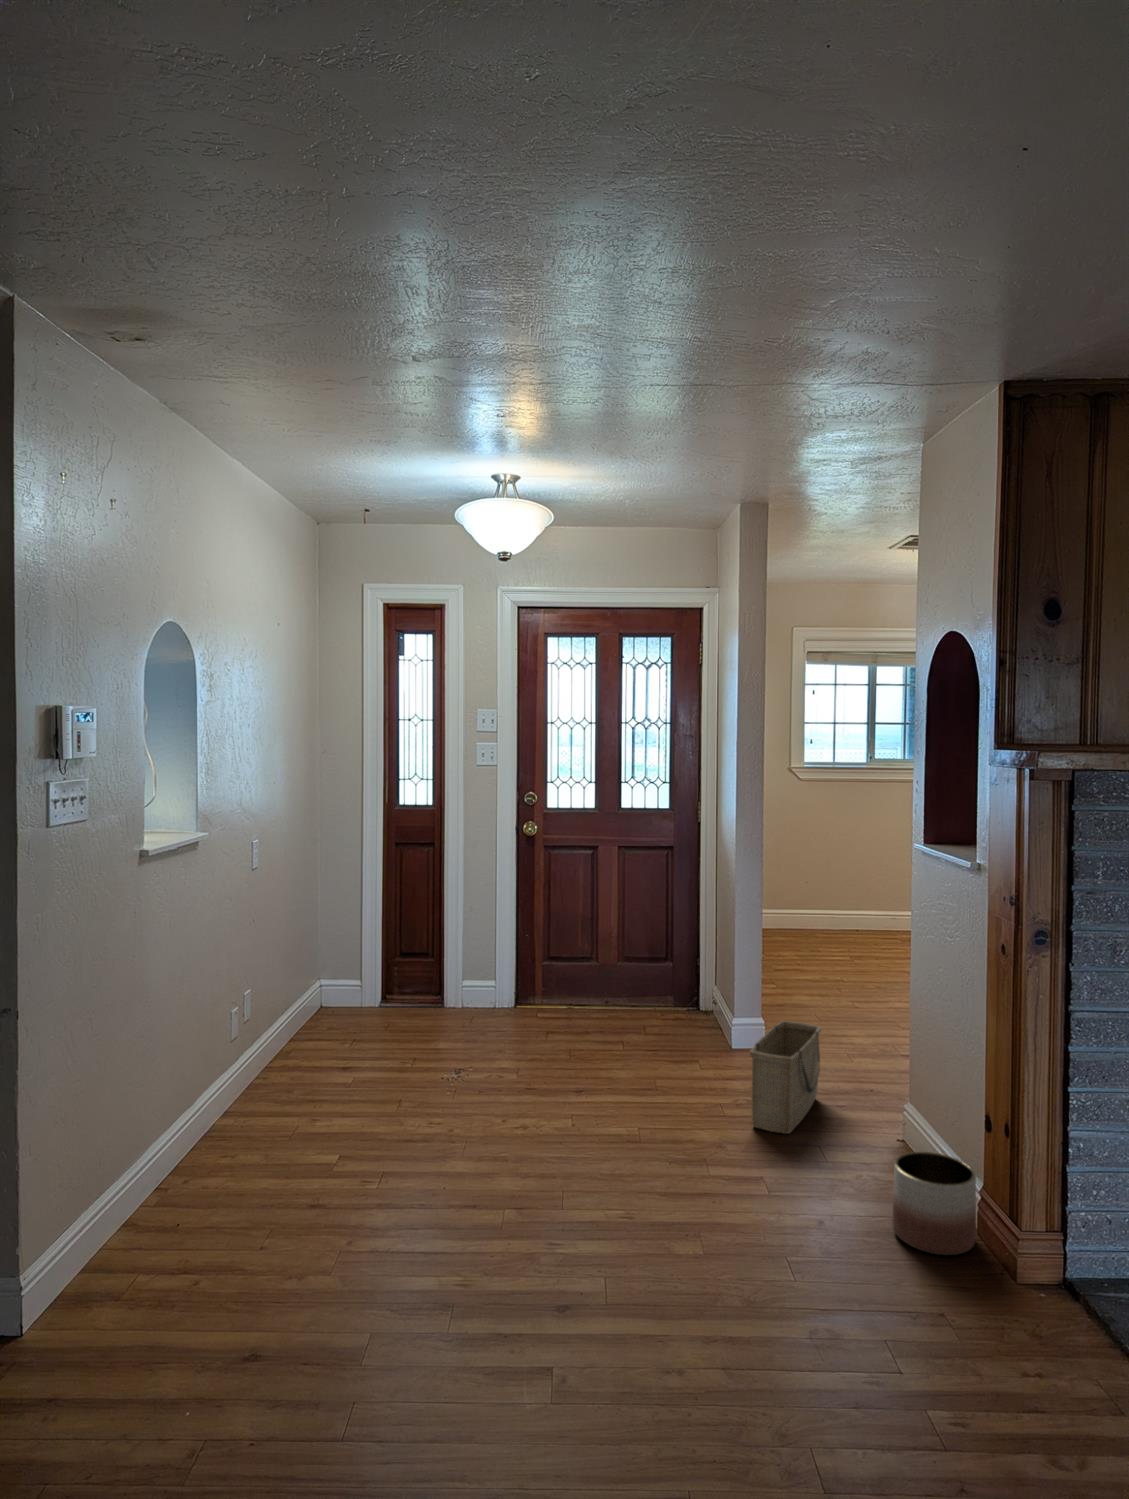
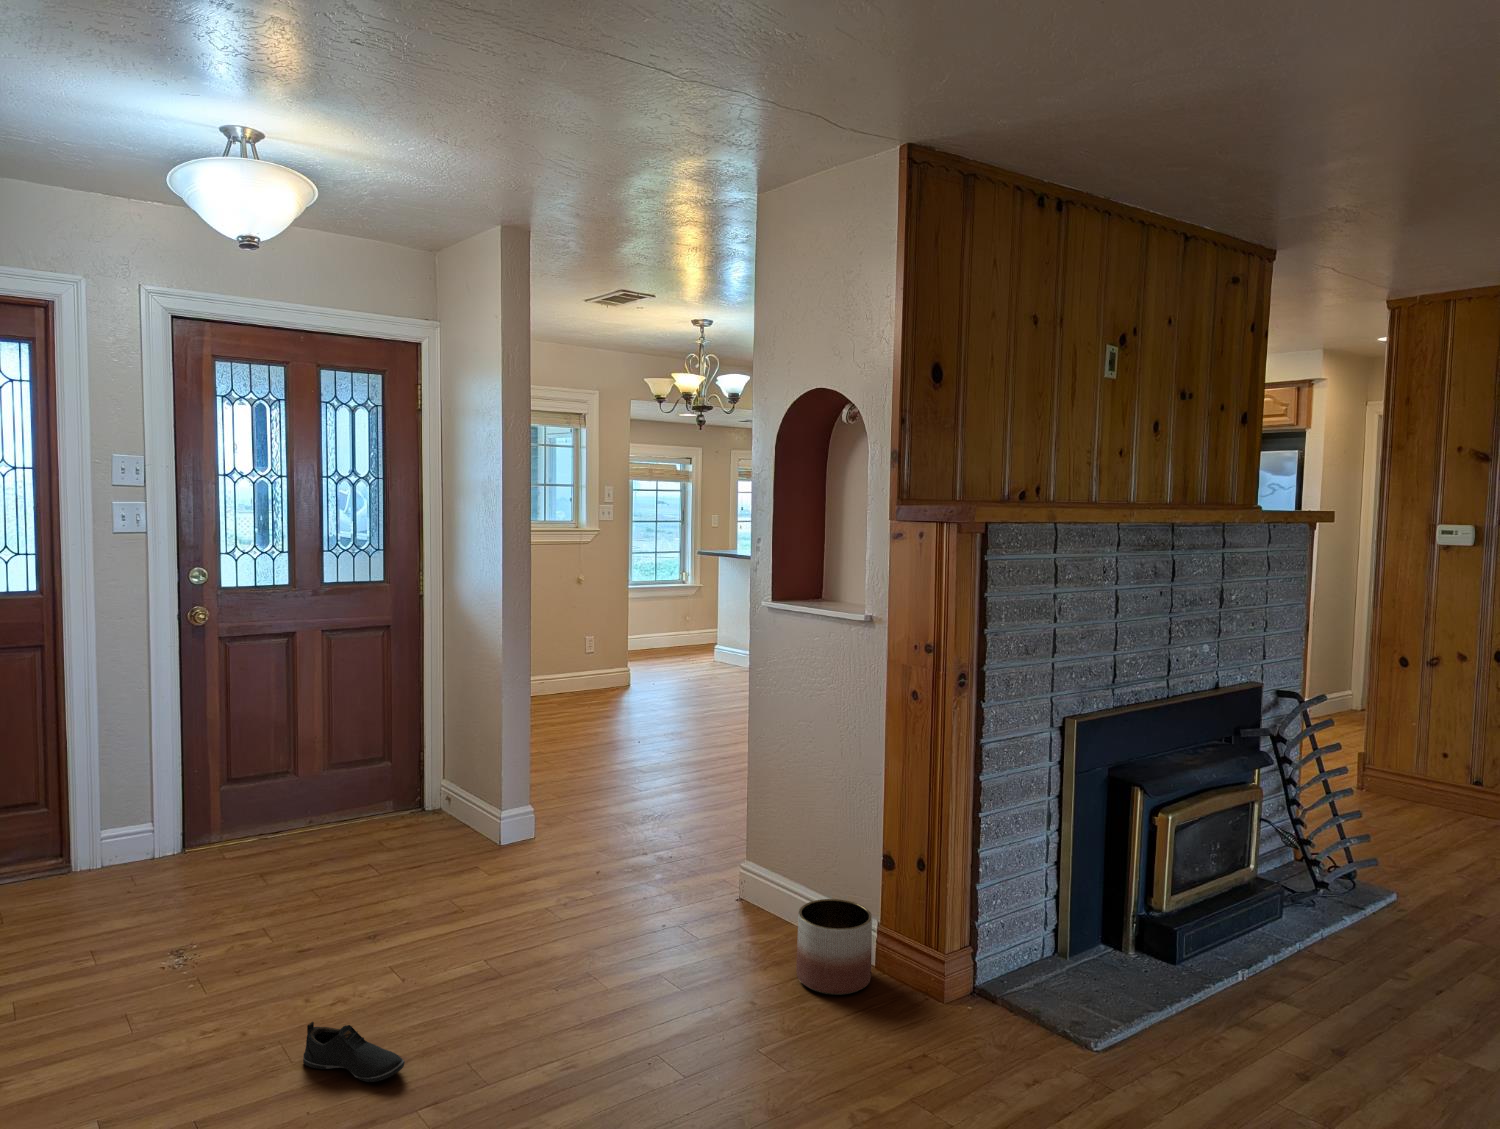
basket: present [750,1021,821,1134] -> none [581,801,643,922]
shoe: none [473,1128,526,1182] -> present [303,1022,405,1082]

